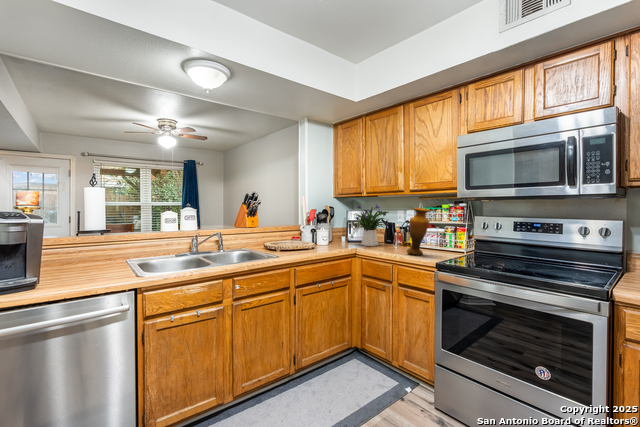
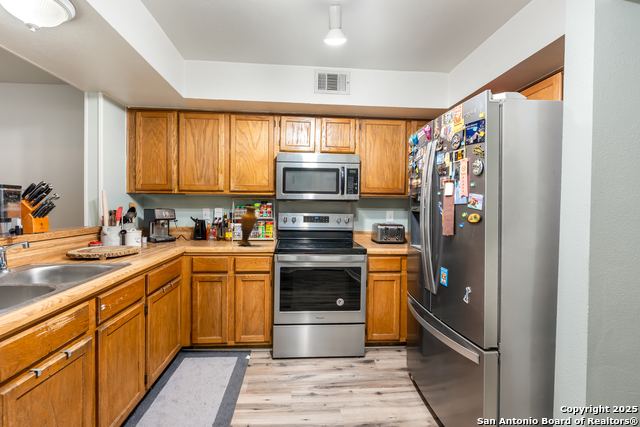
flower arrangement: present [354,203,388,246] -> none [165,199,209,244]

